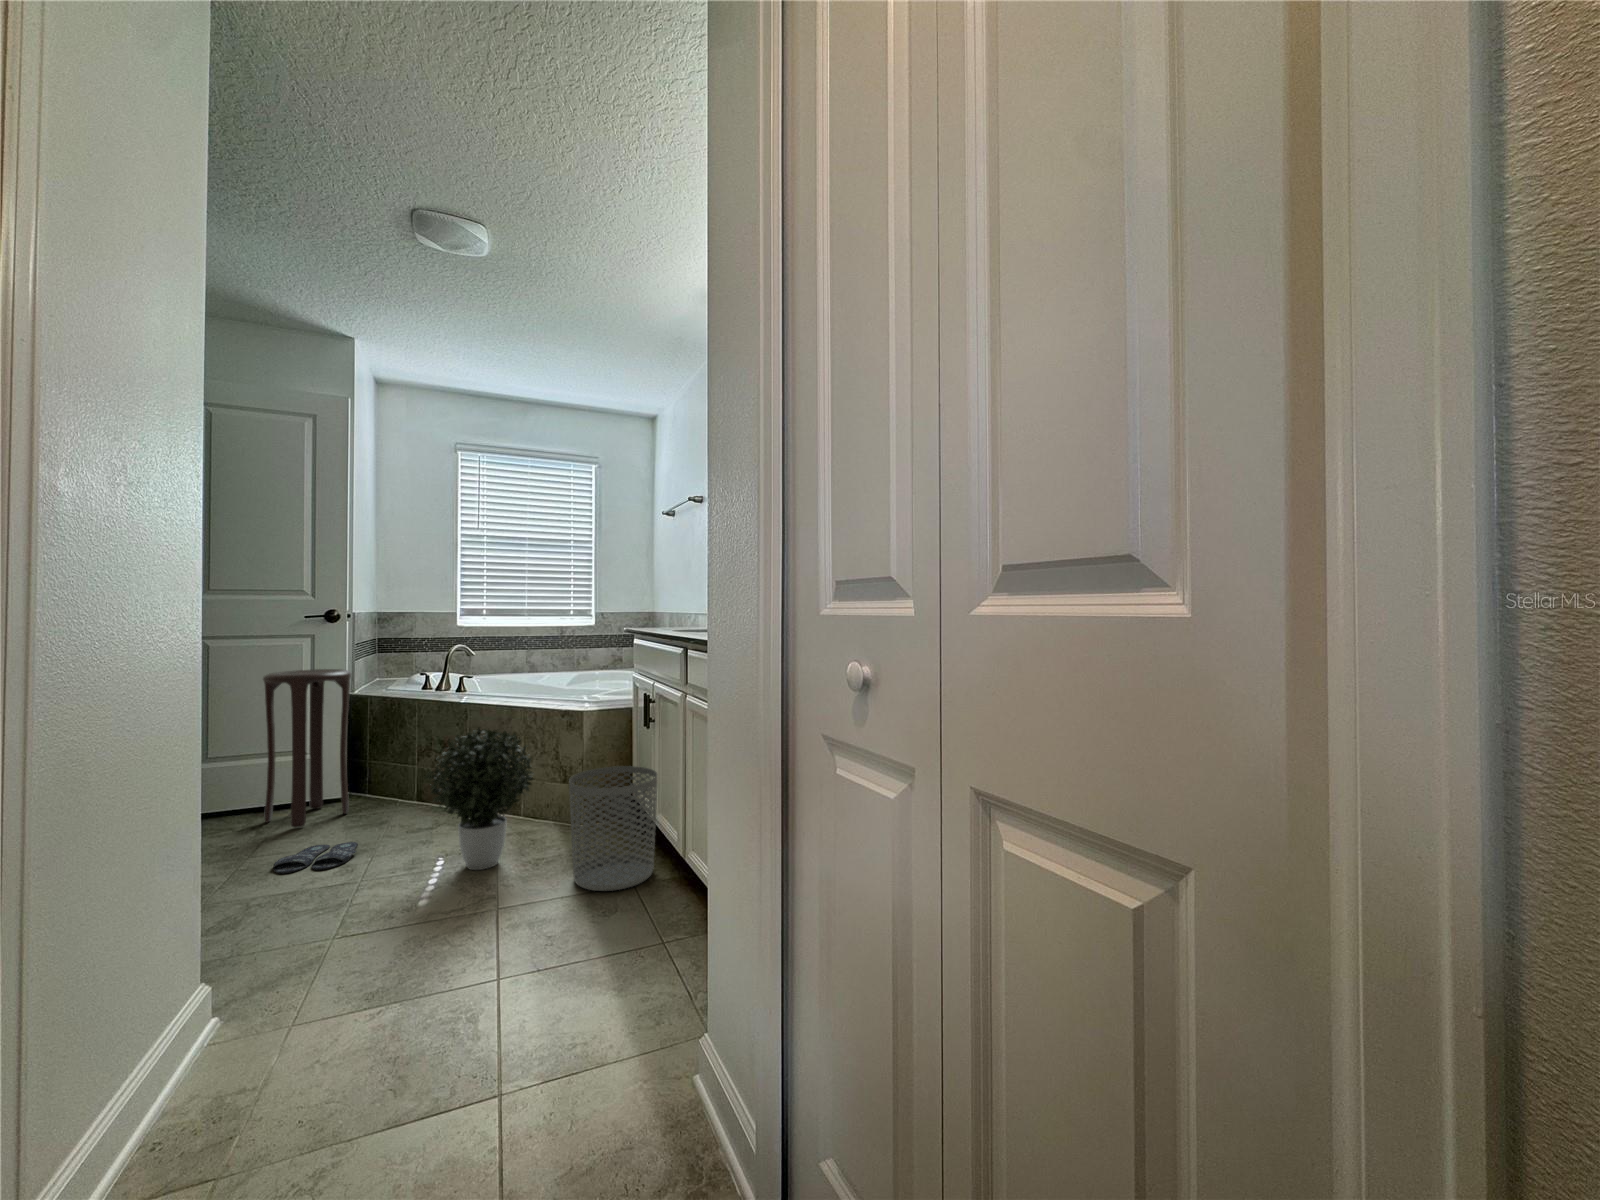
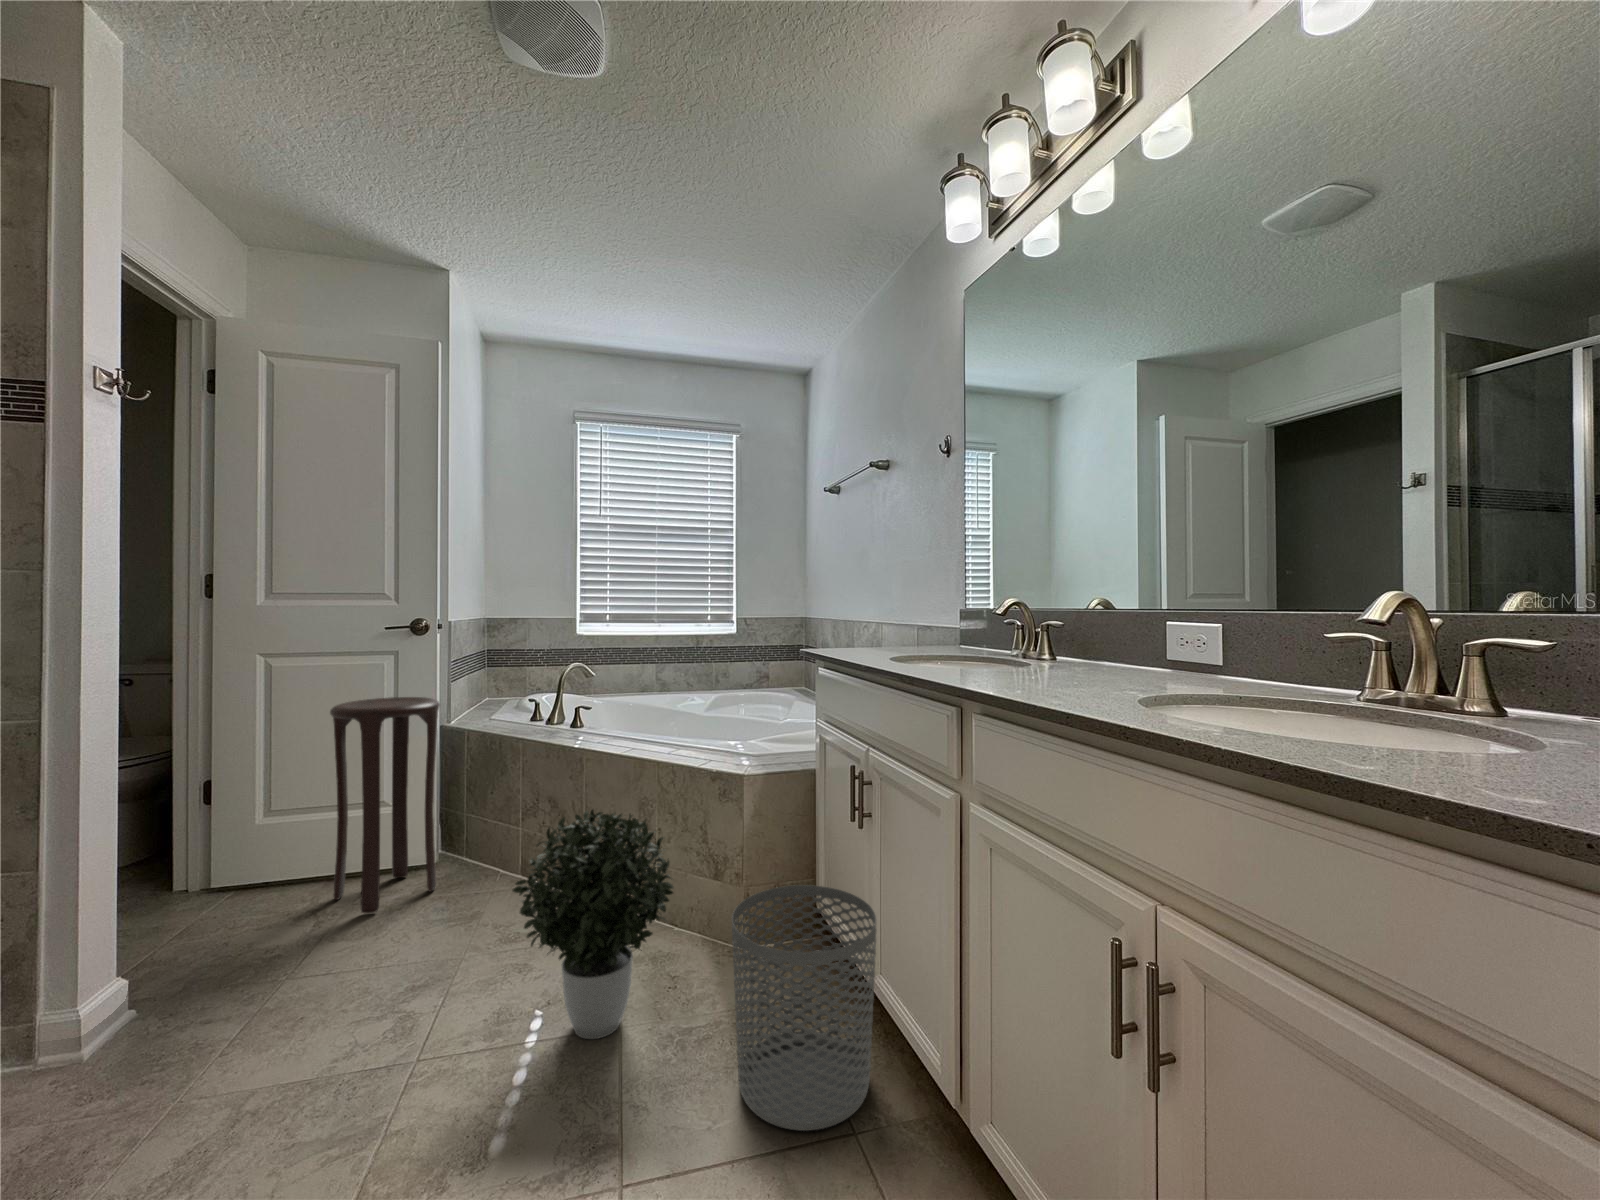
slippers: present [273,842,358,874] -> none [313,951,434,1015]

